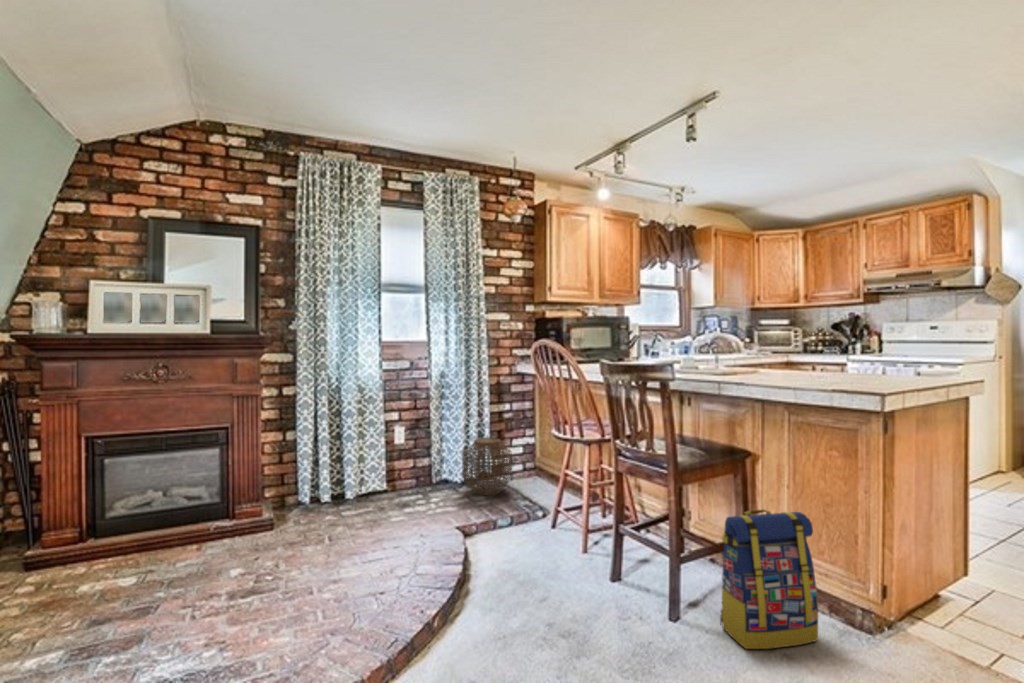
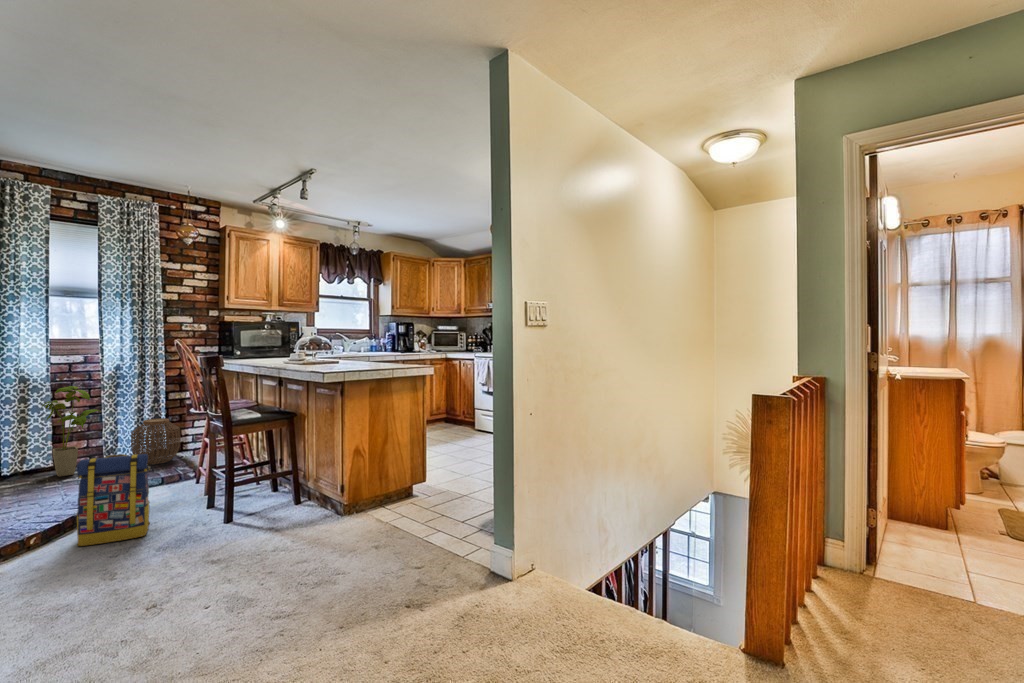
house plant: none [380,397,434,505] -> present [42,386,101,477]
backpack: present [720,509,818,649] -> present [77,454,150,546]

